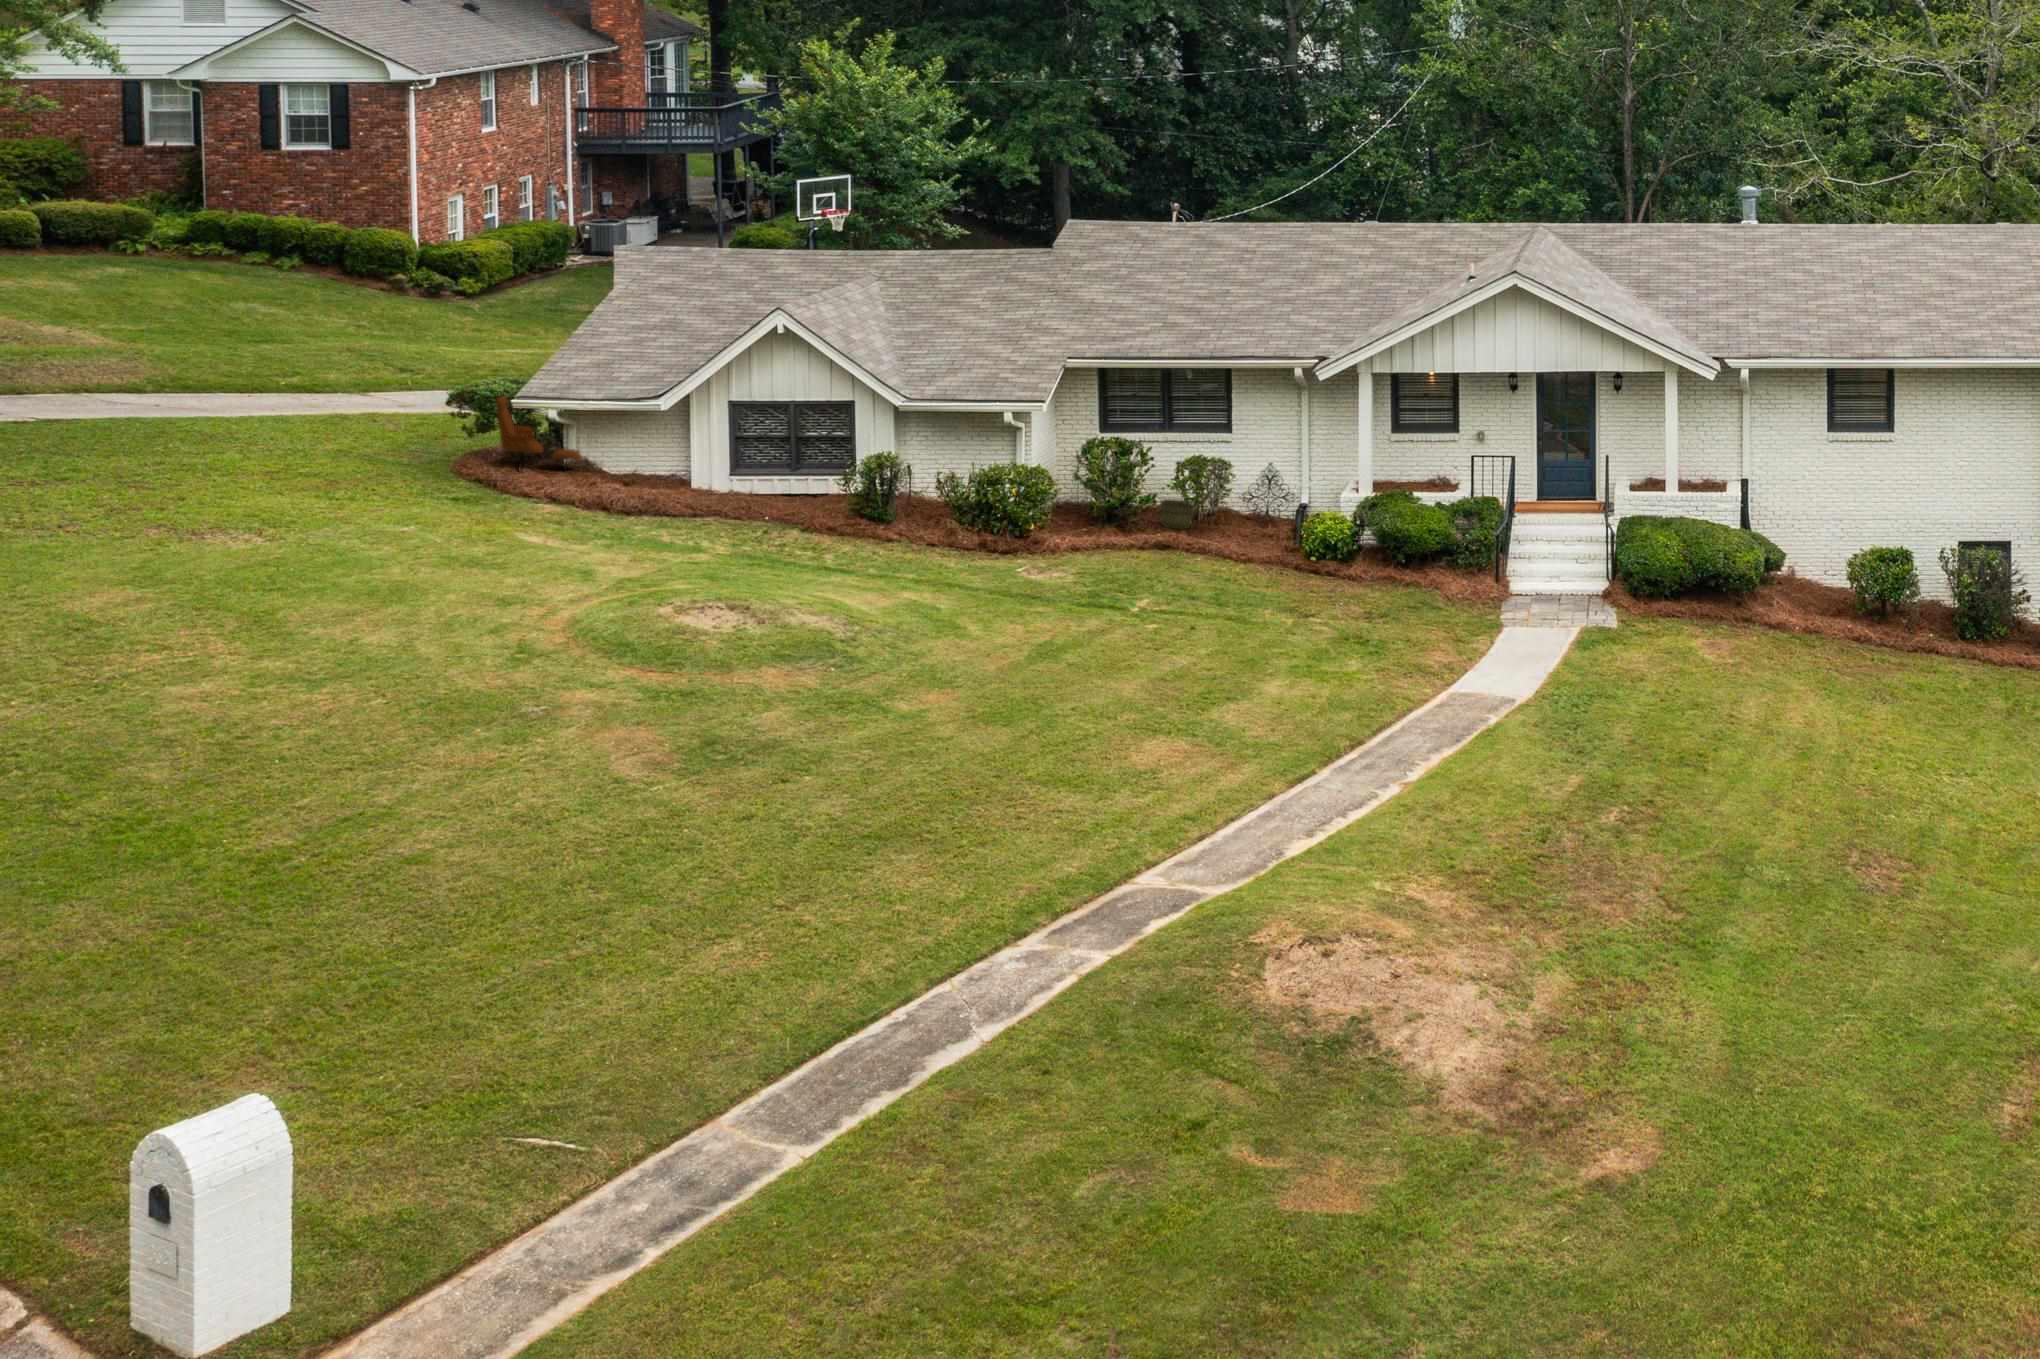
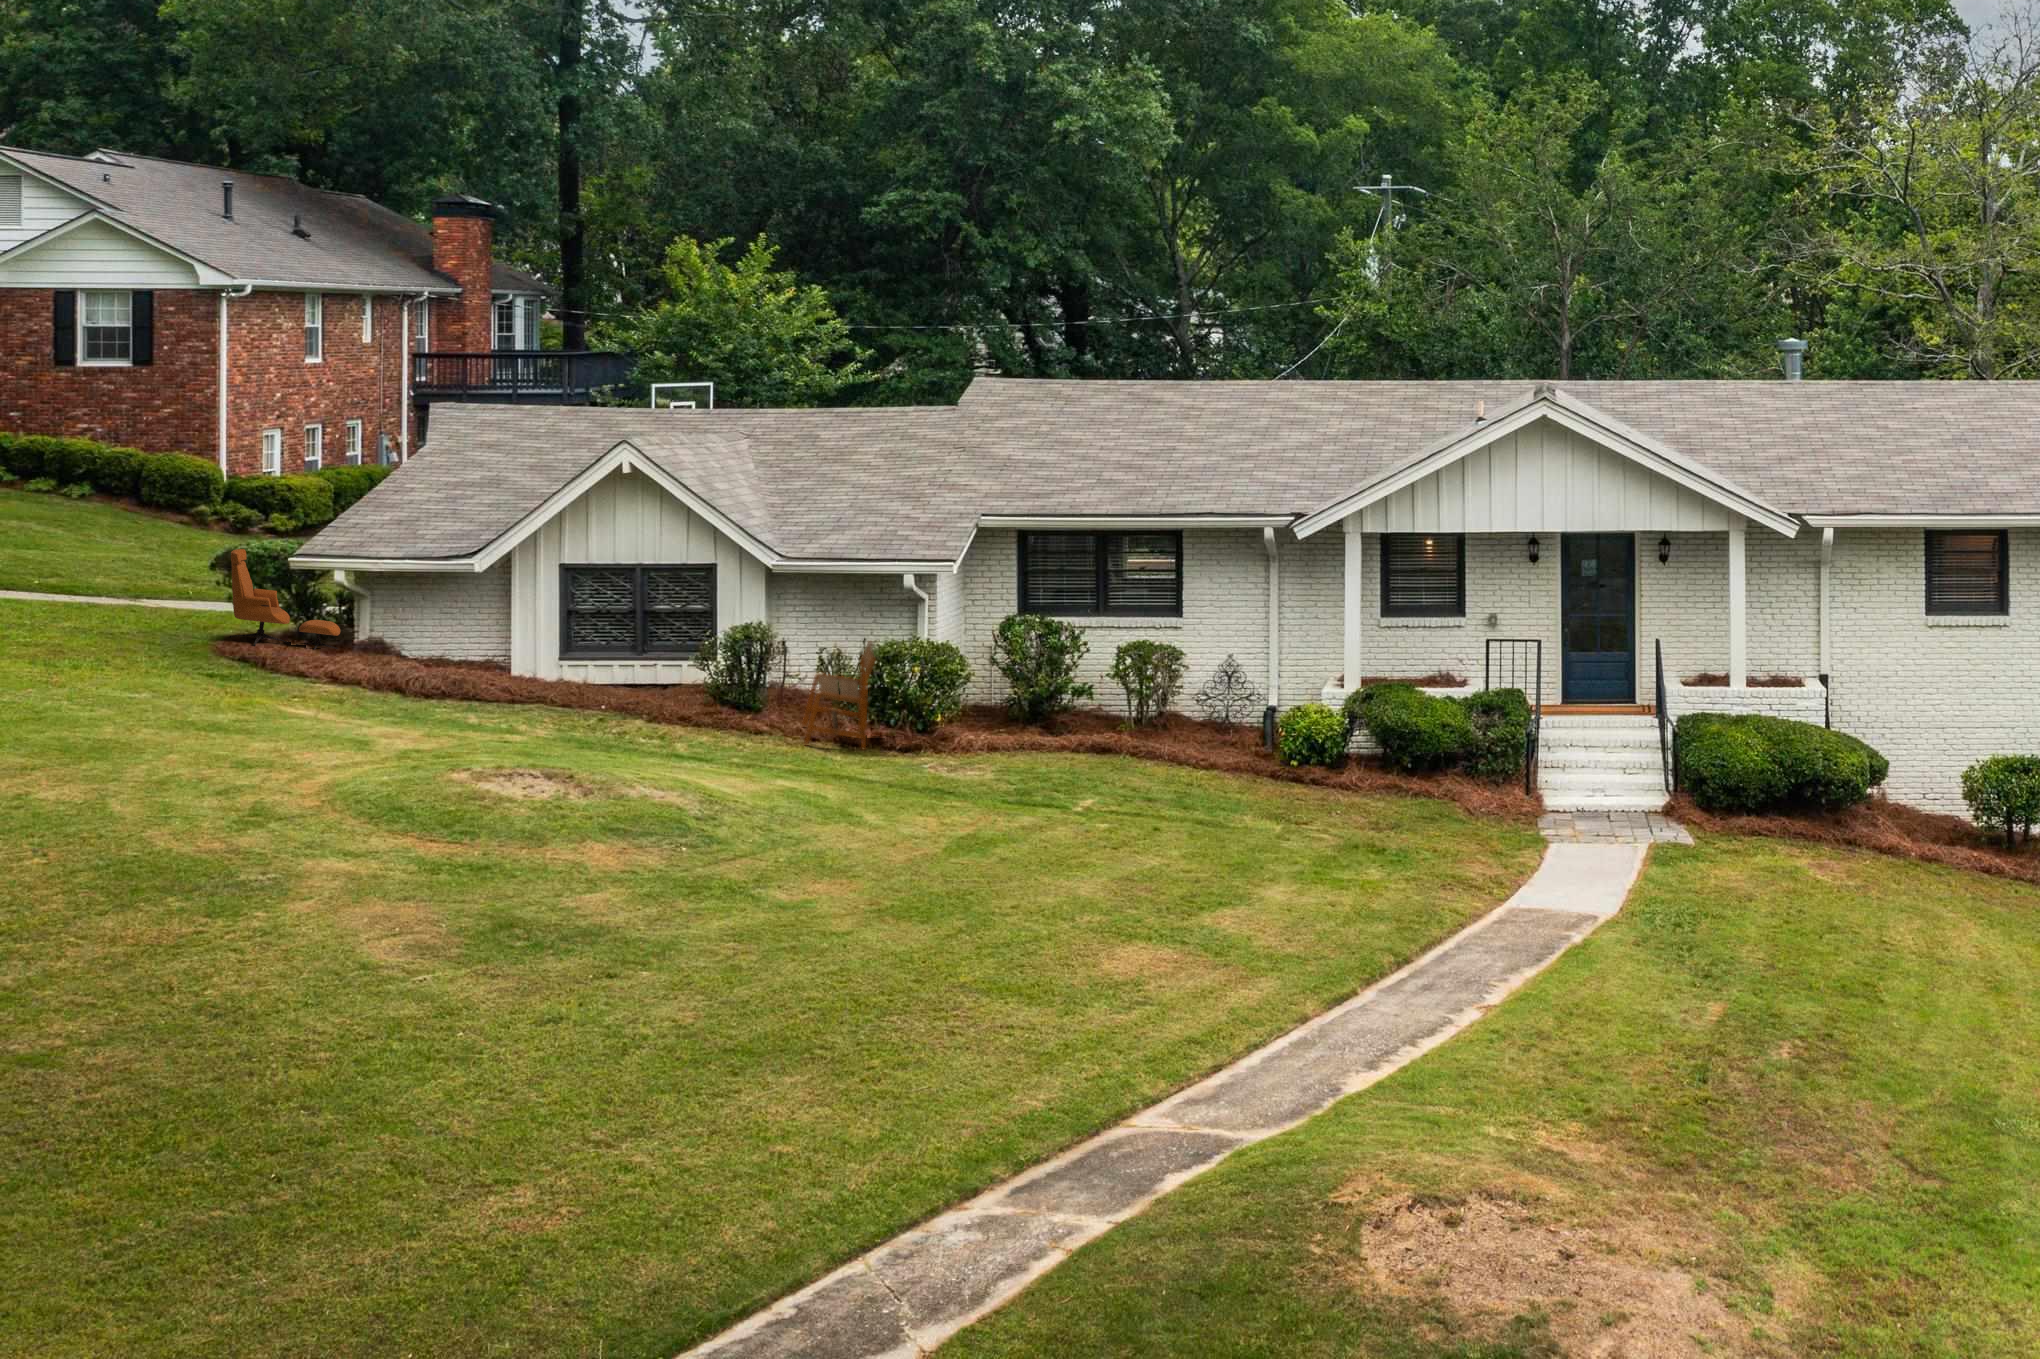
bench: none [935,467,988,555] -> present [803,642,876,750]
wooden bucket: present [1160,499,1196,529] -> none [1091,687,1139,730]

